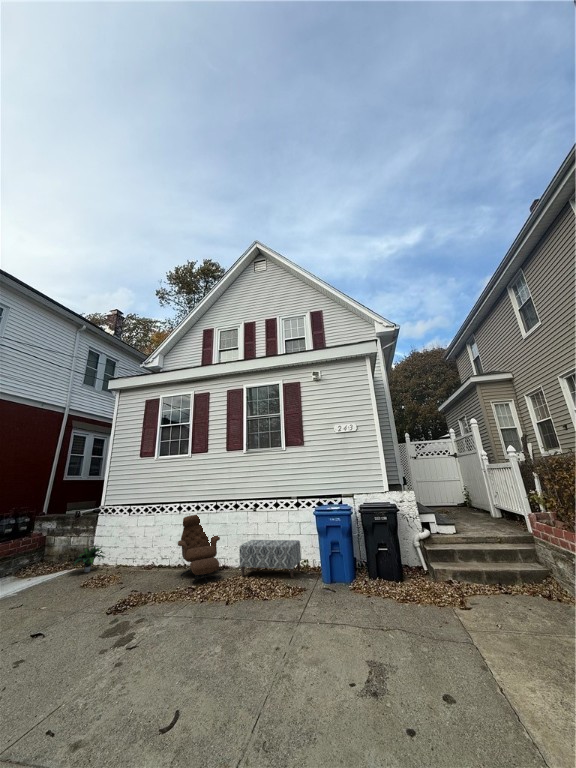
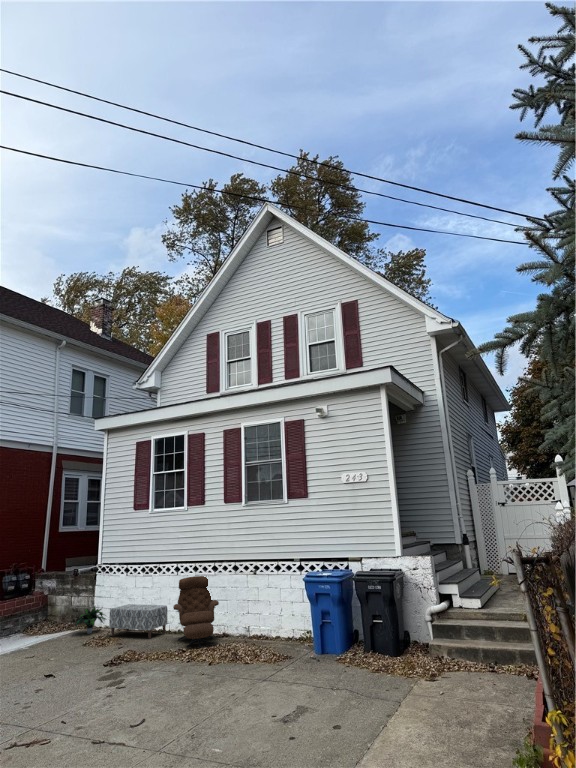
bench: present [239,540,301,578] -> present [109,604,167,639]

